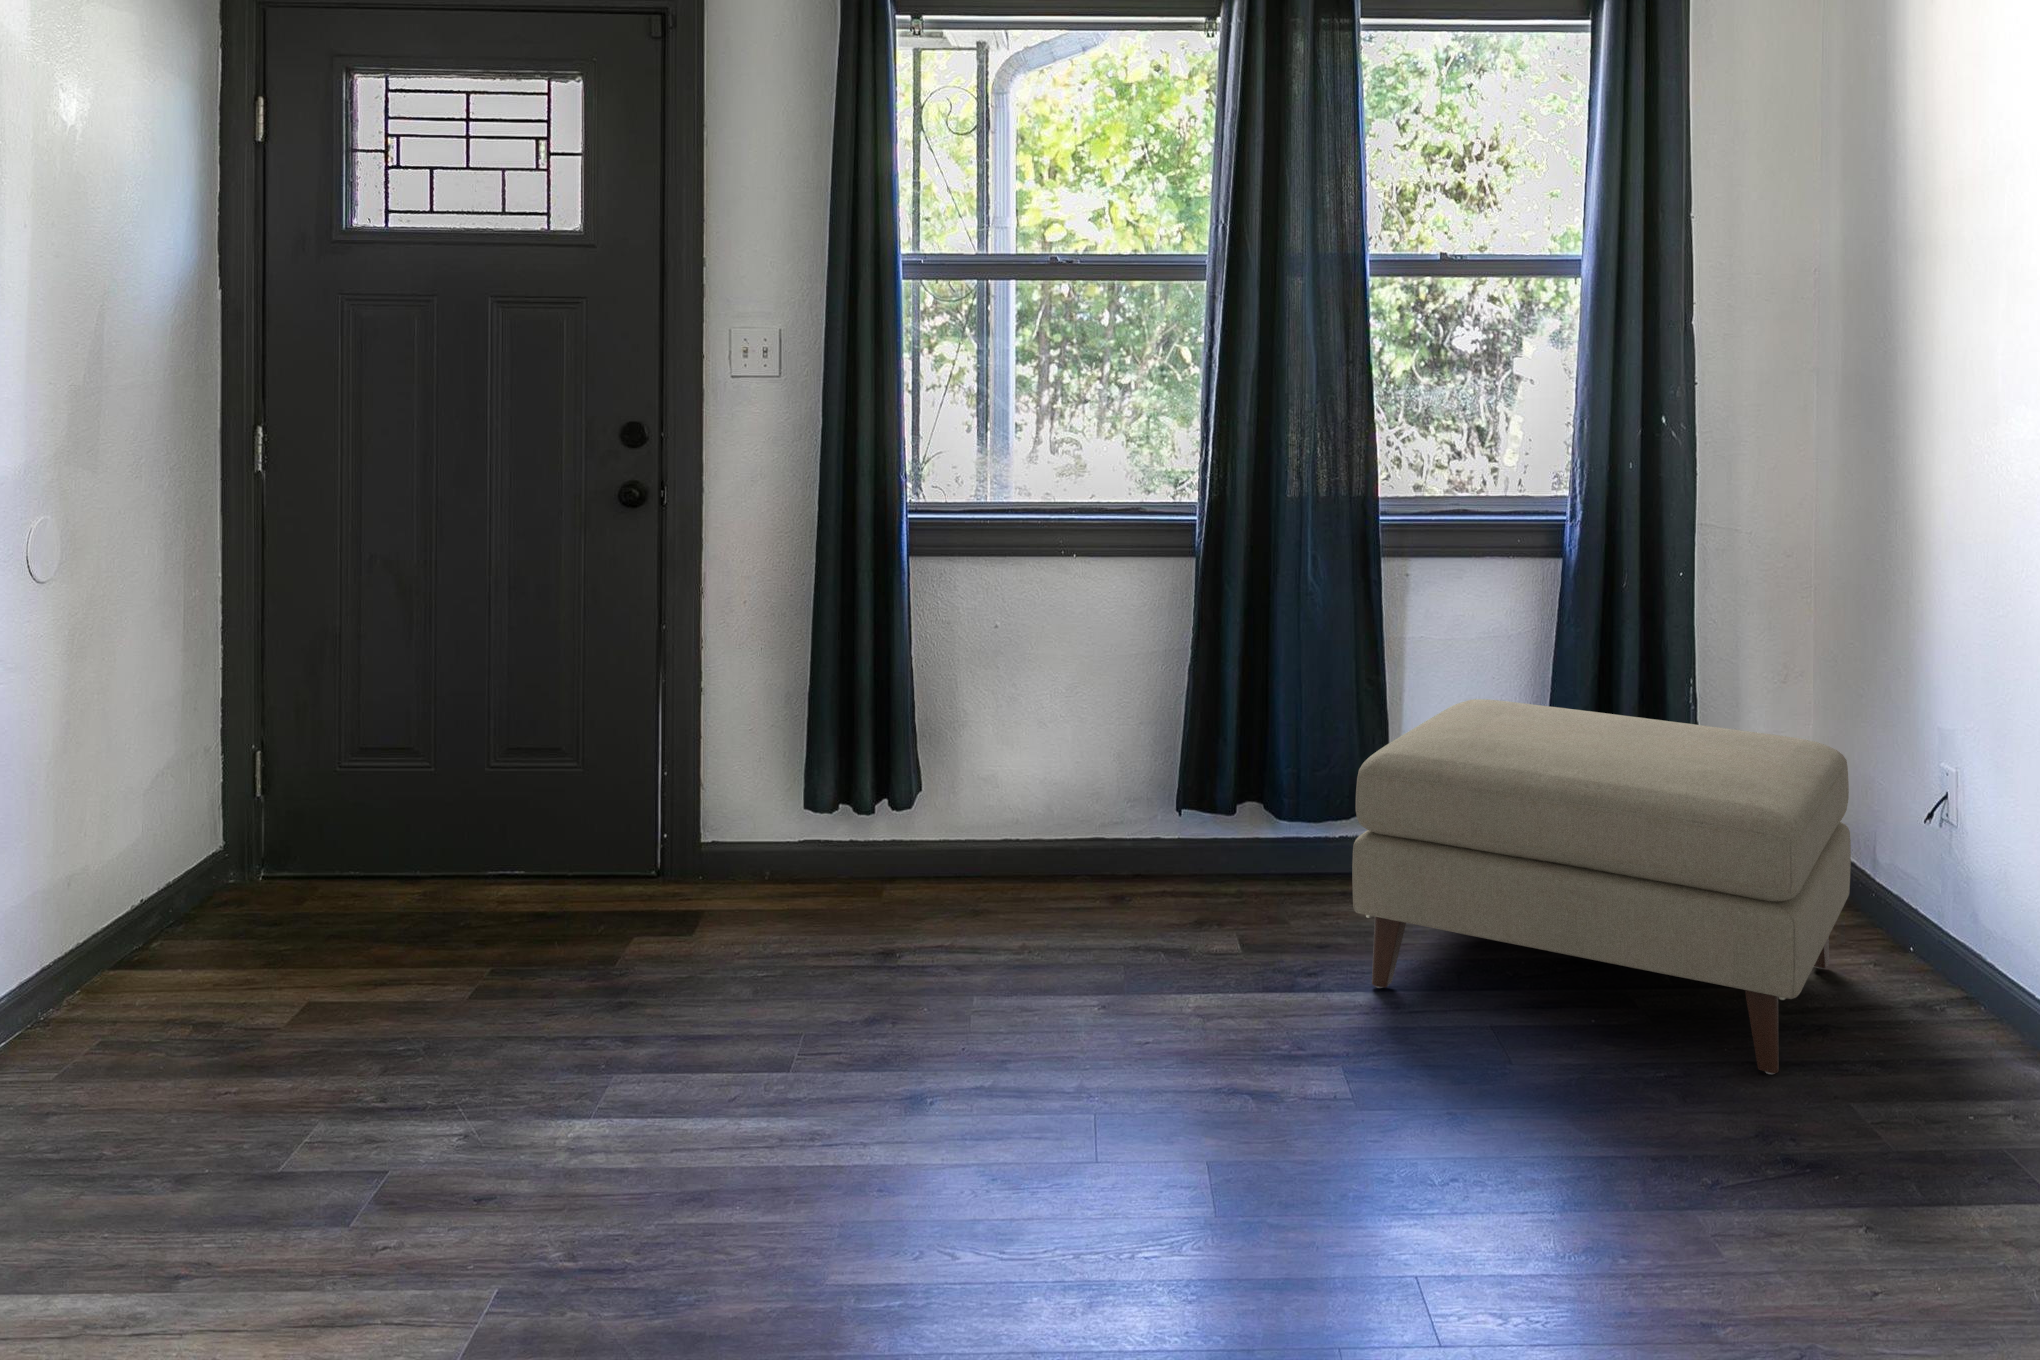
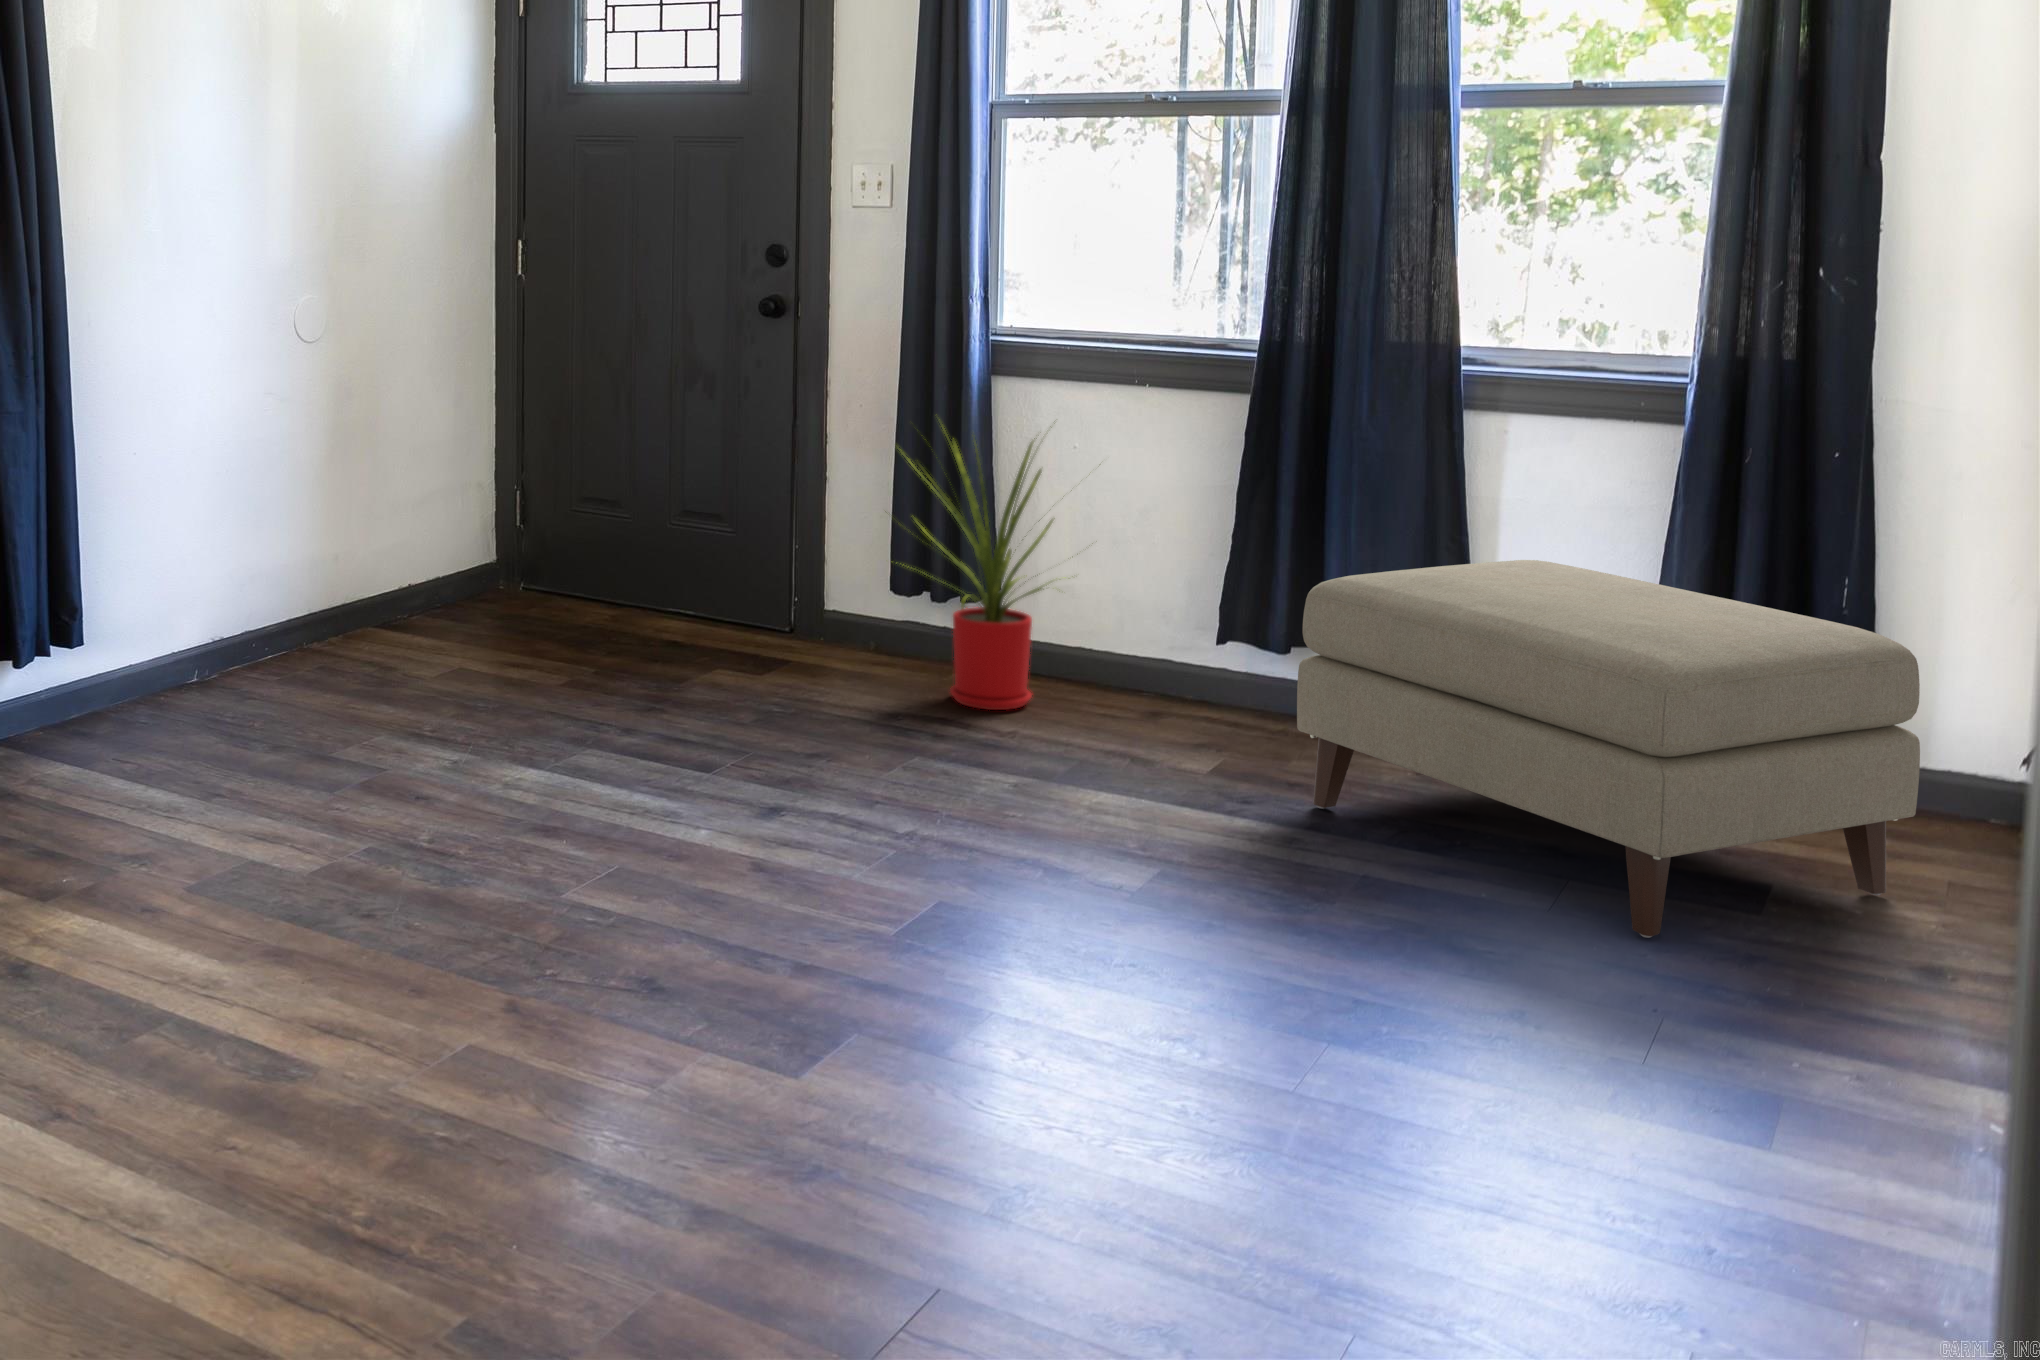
house plant: none [839,603,1076,936] -> present [885,427,1072,710]

